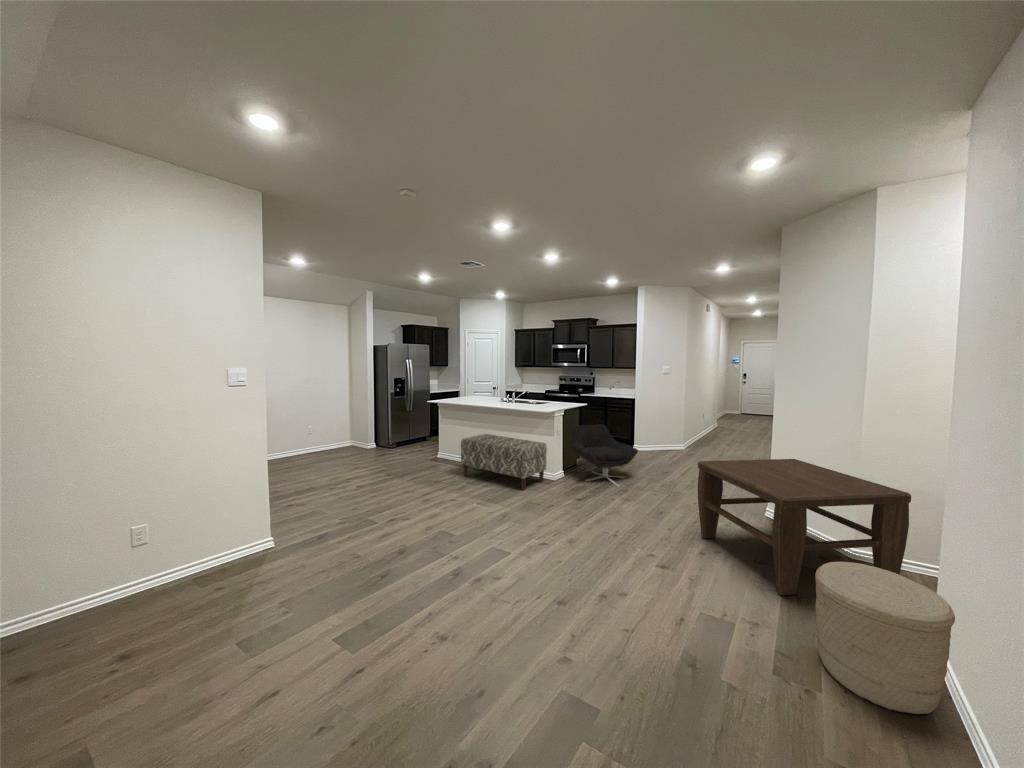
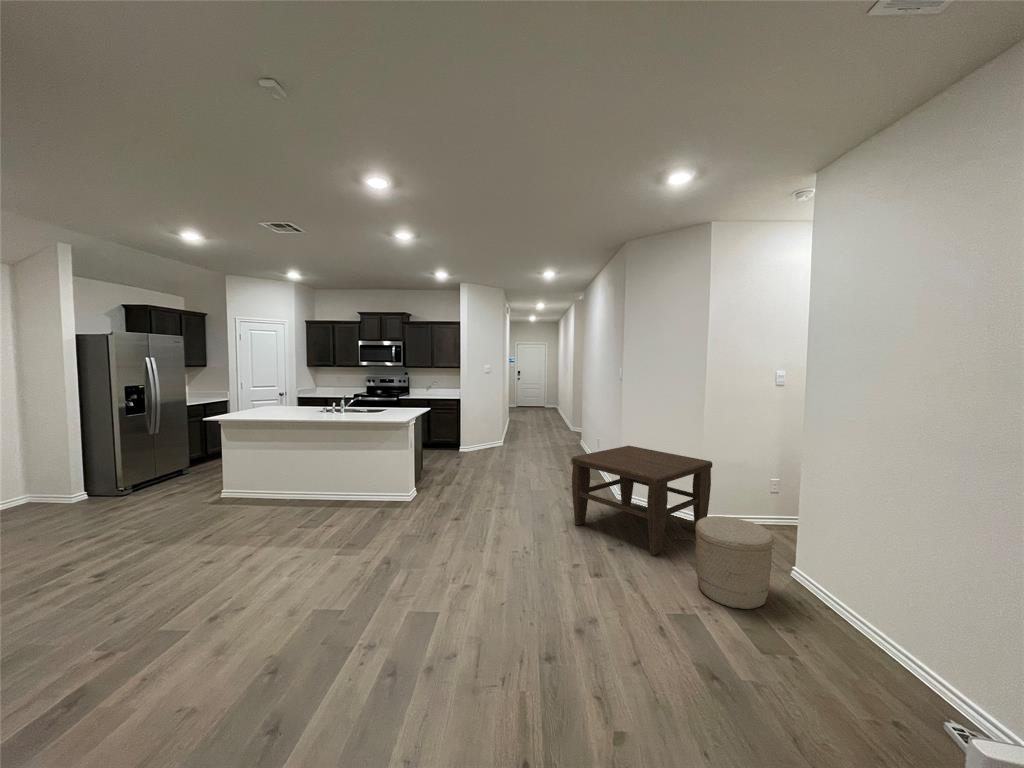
lounge chair: present [570,424,638,486] -> none [417,430,488,493]
bench: present [461,434,547,491] -> none [282,455,398,516]

